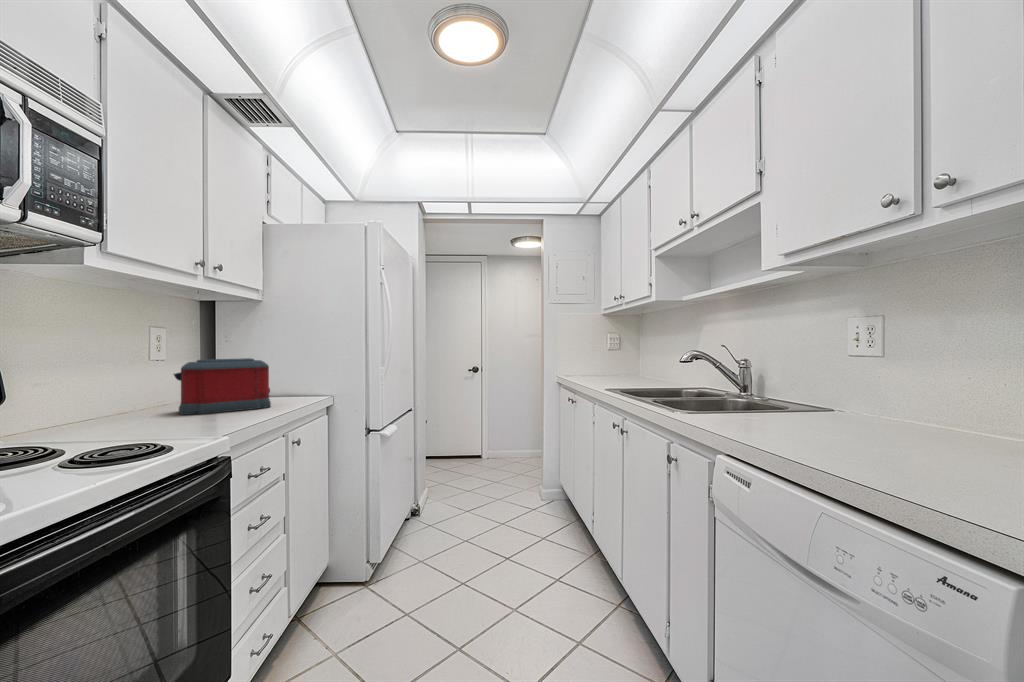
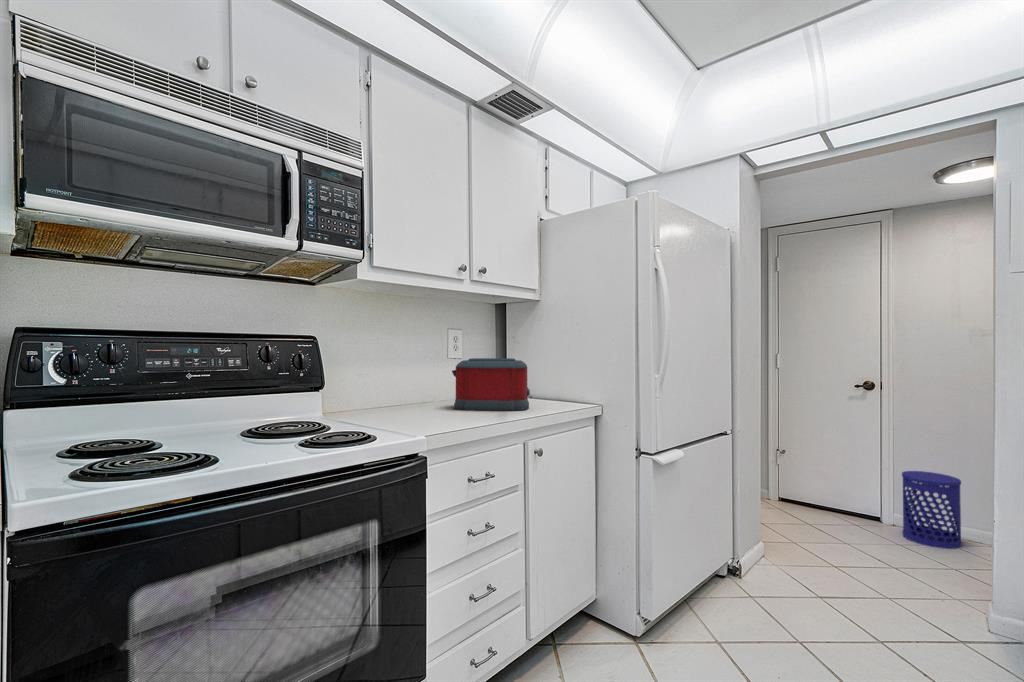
waste bin: none [498,421,525,466] -> present [902,471,962,549]

